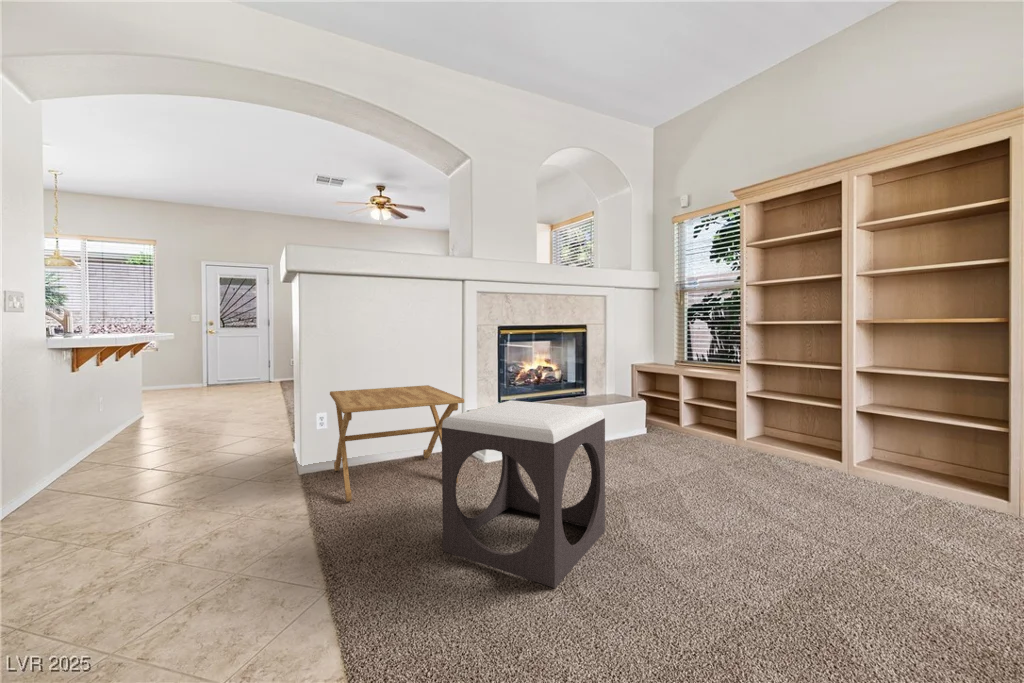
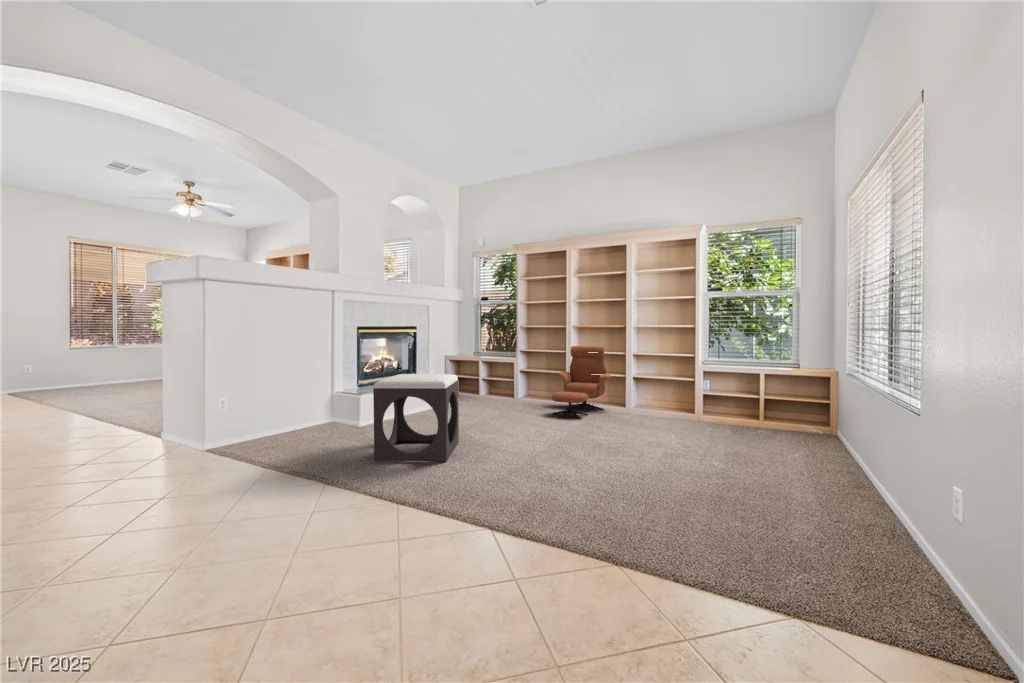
lounge chair: none [811,358,960,509] -> present [552,346,612,419]
side table: present [330,385,464,502] -> none [233,373,357,454]

